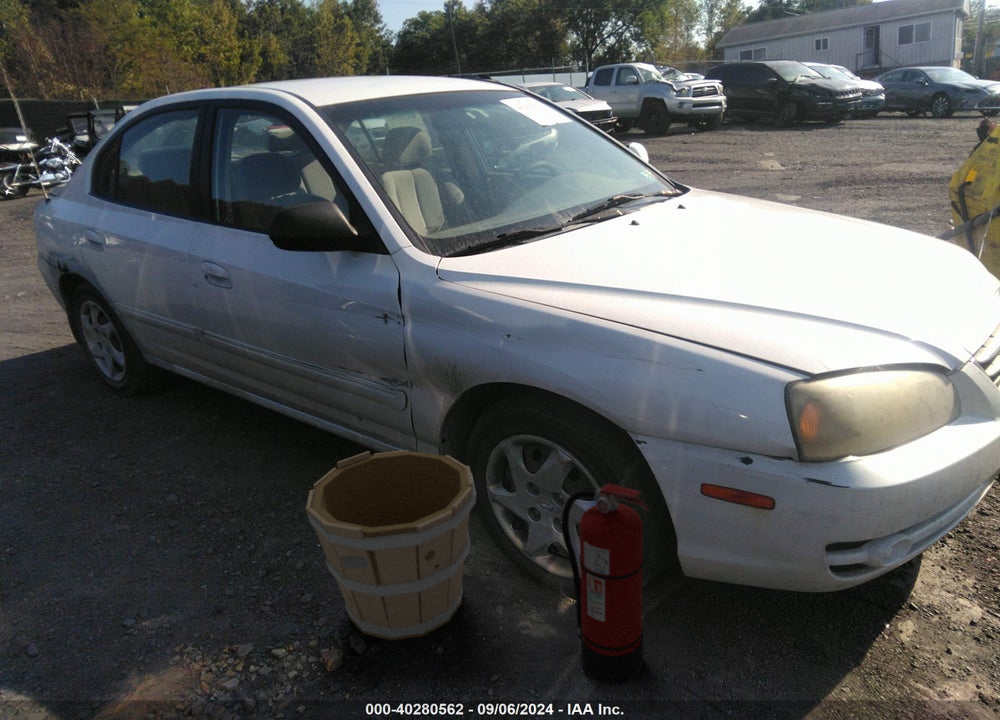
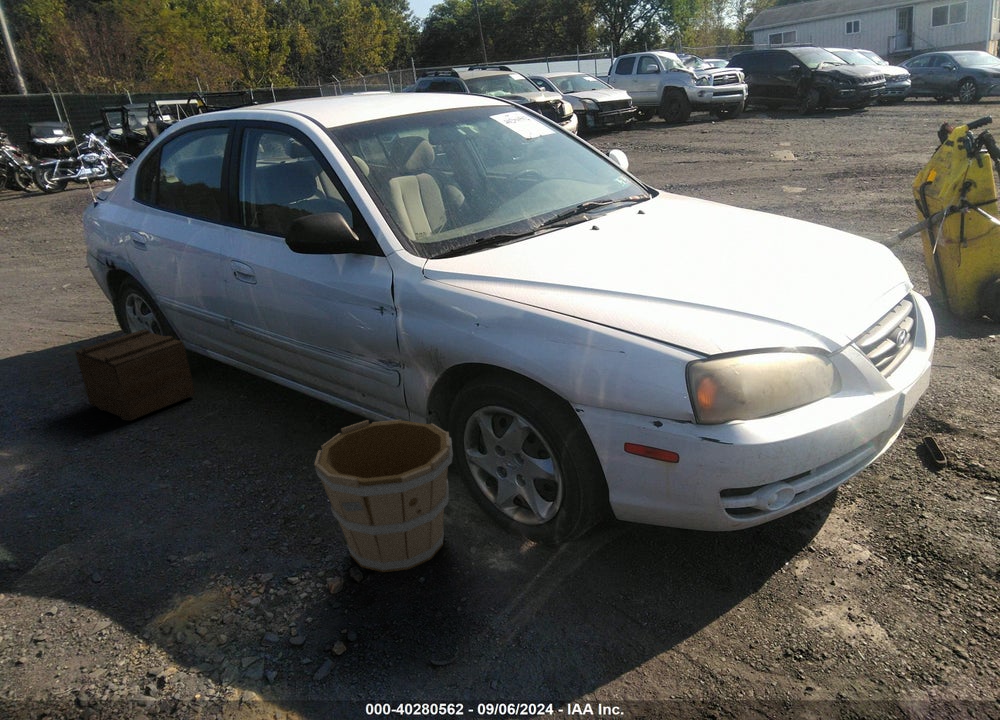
wooden crate: none [20,341,160,447] -> present [76,329,195,421]
fire extinguisher: present [562,484,649,684] -> none [517,443,584,605]

